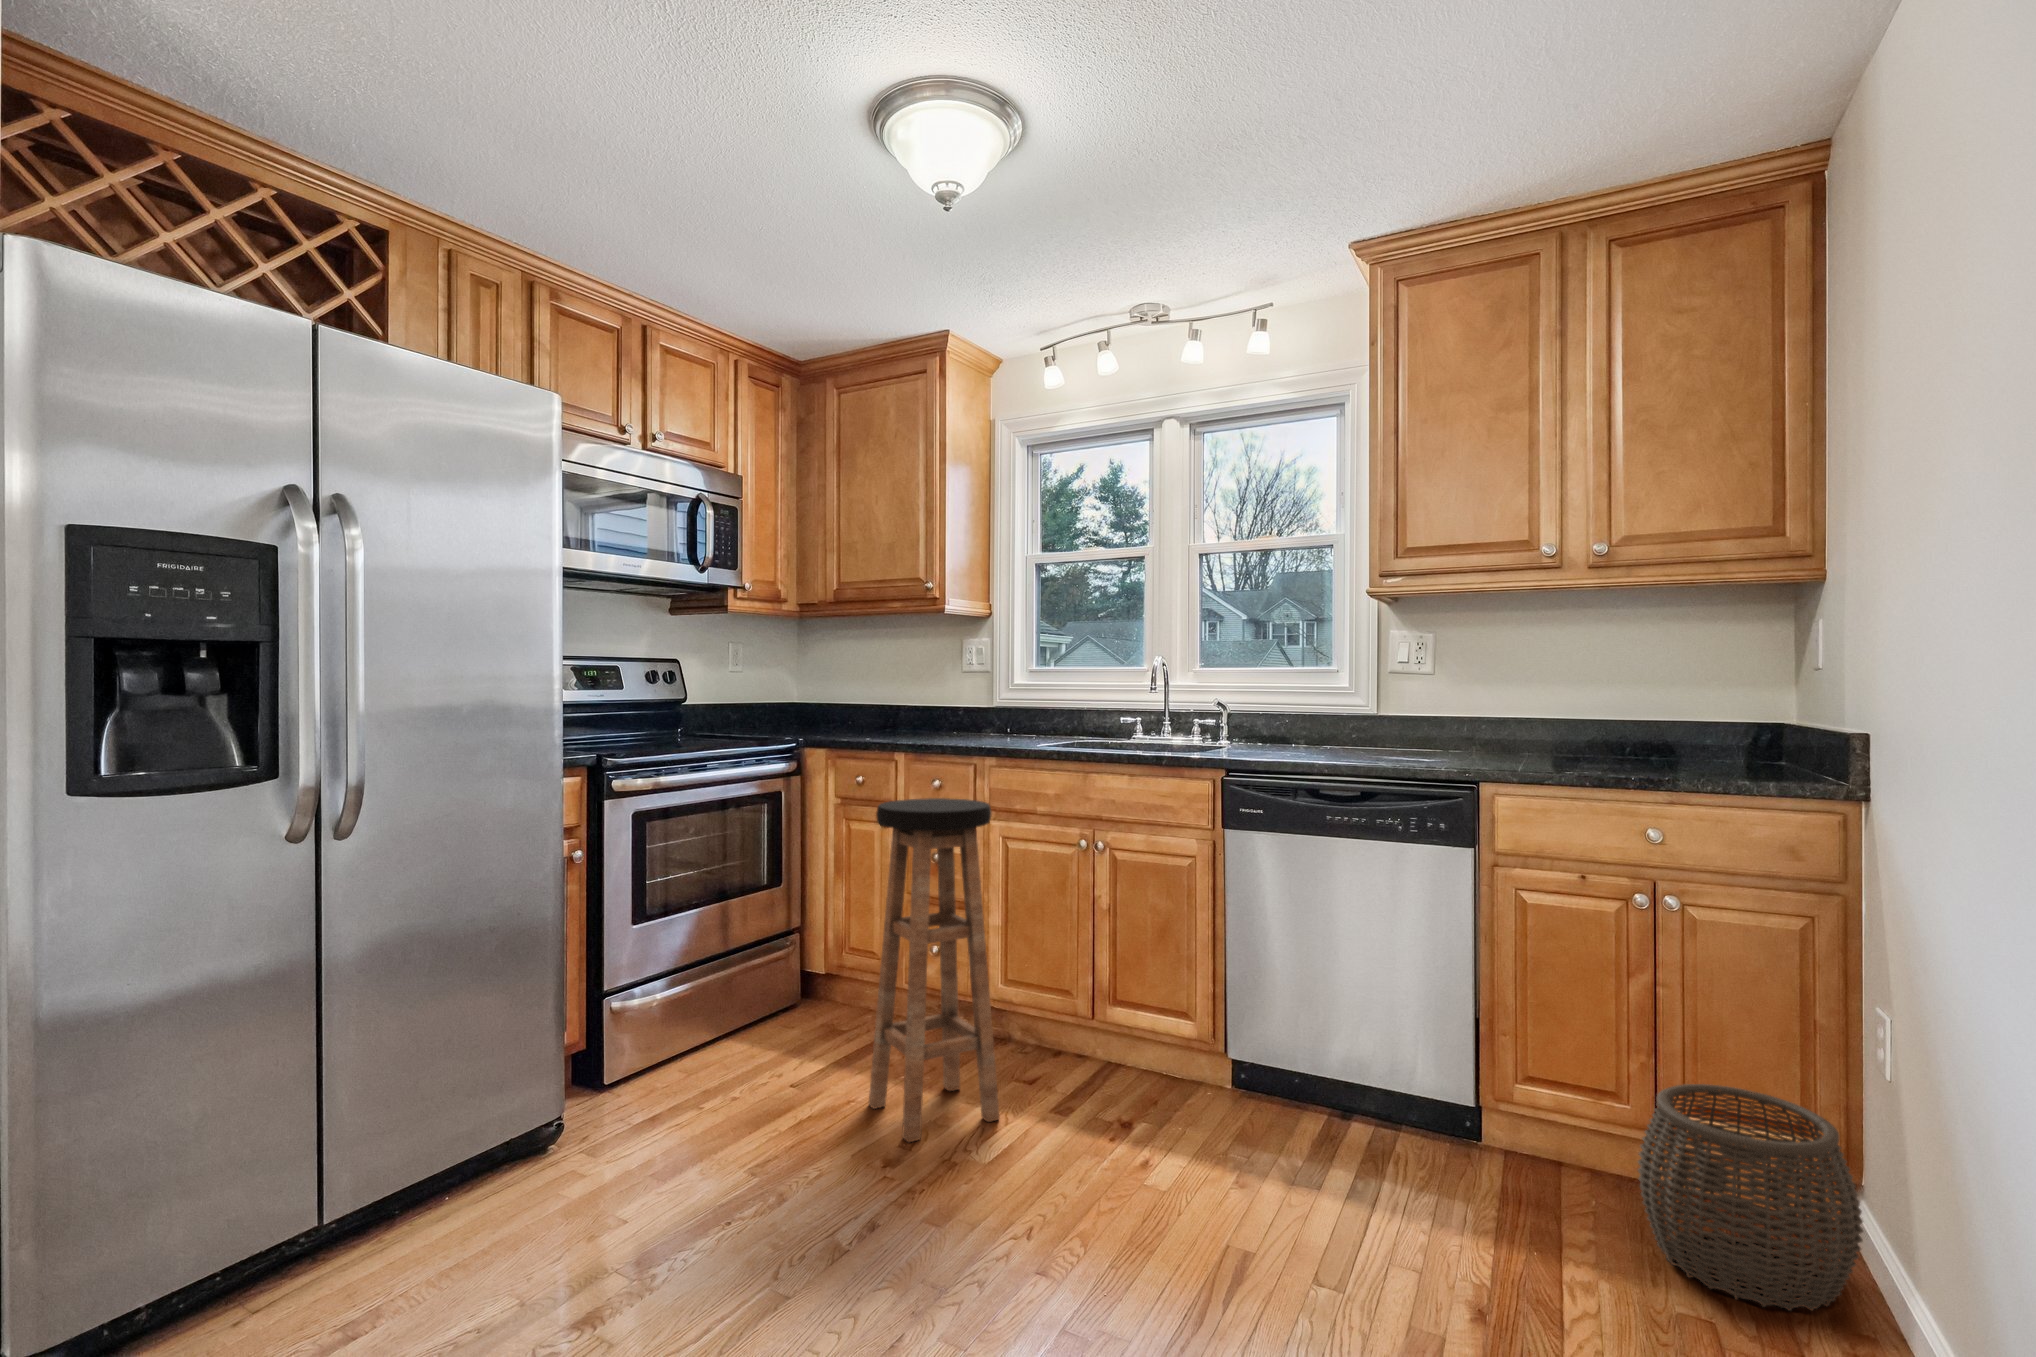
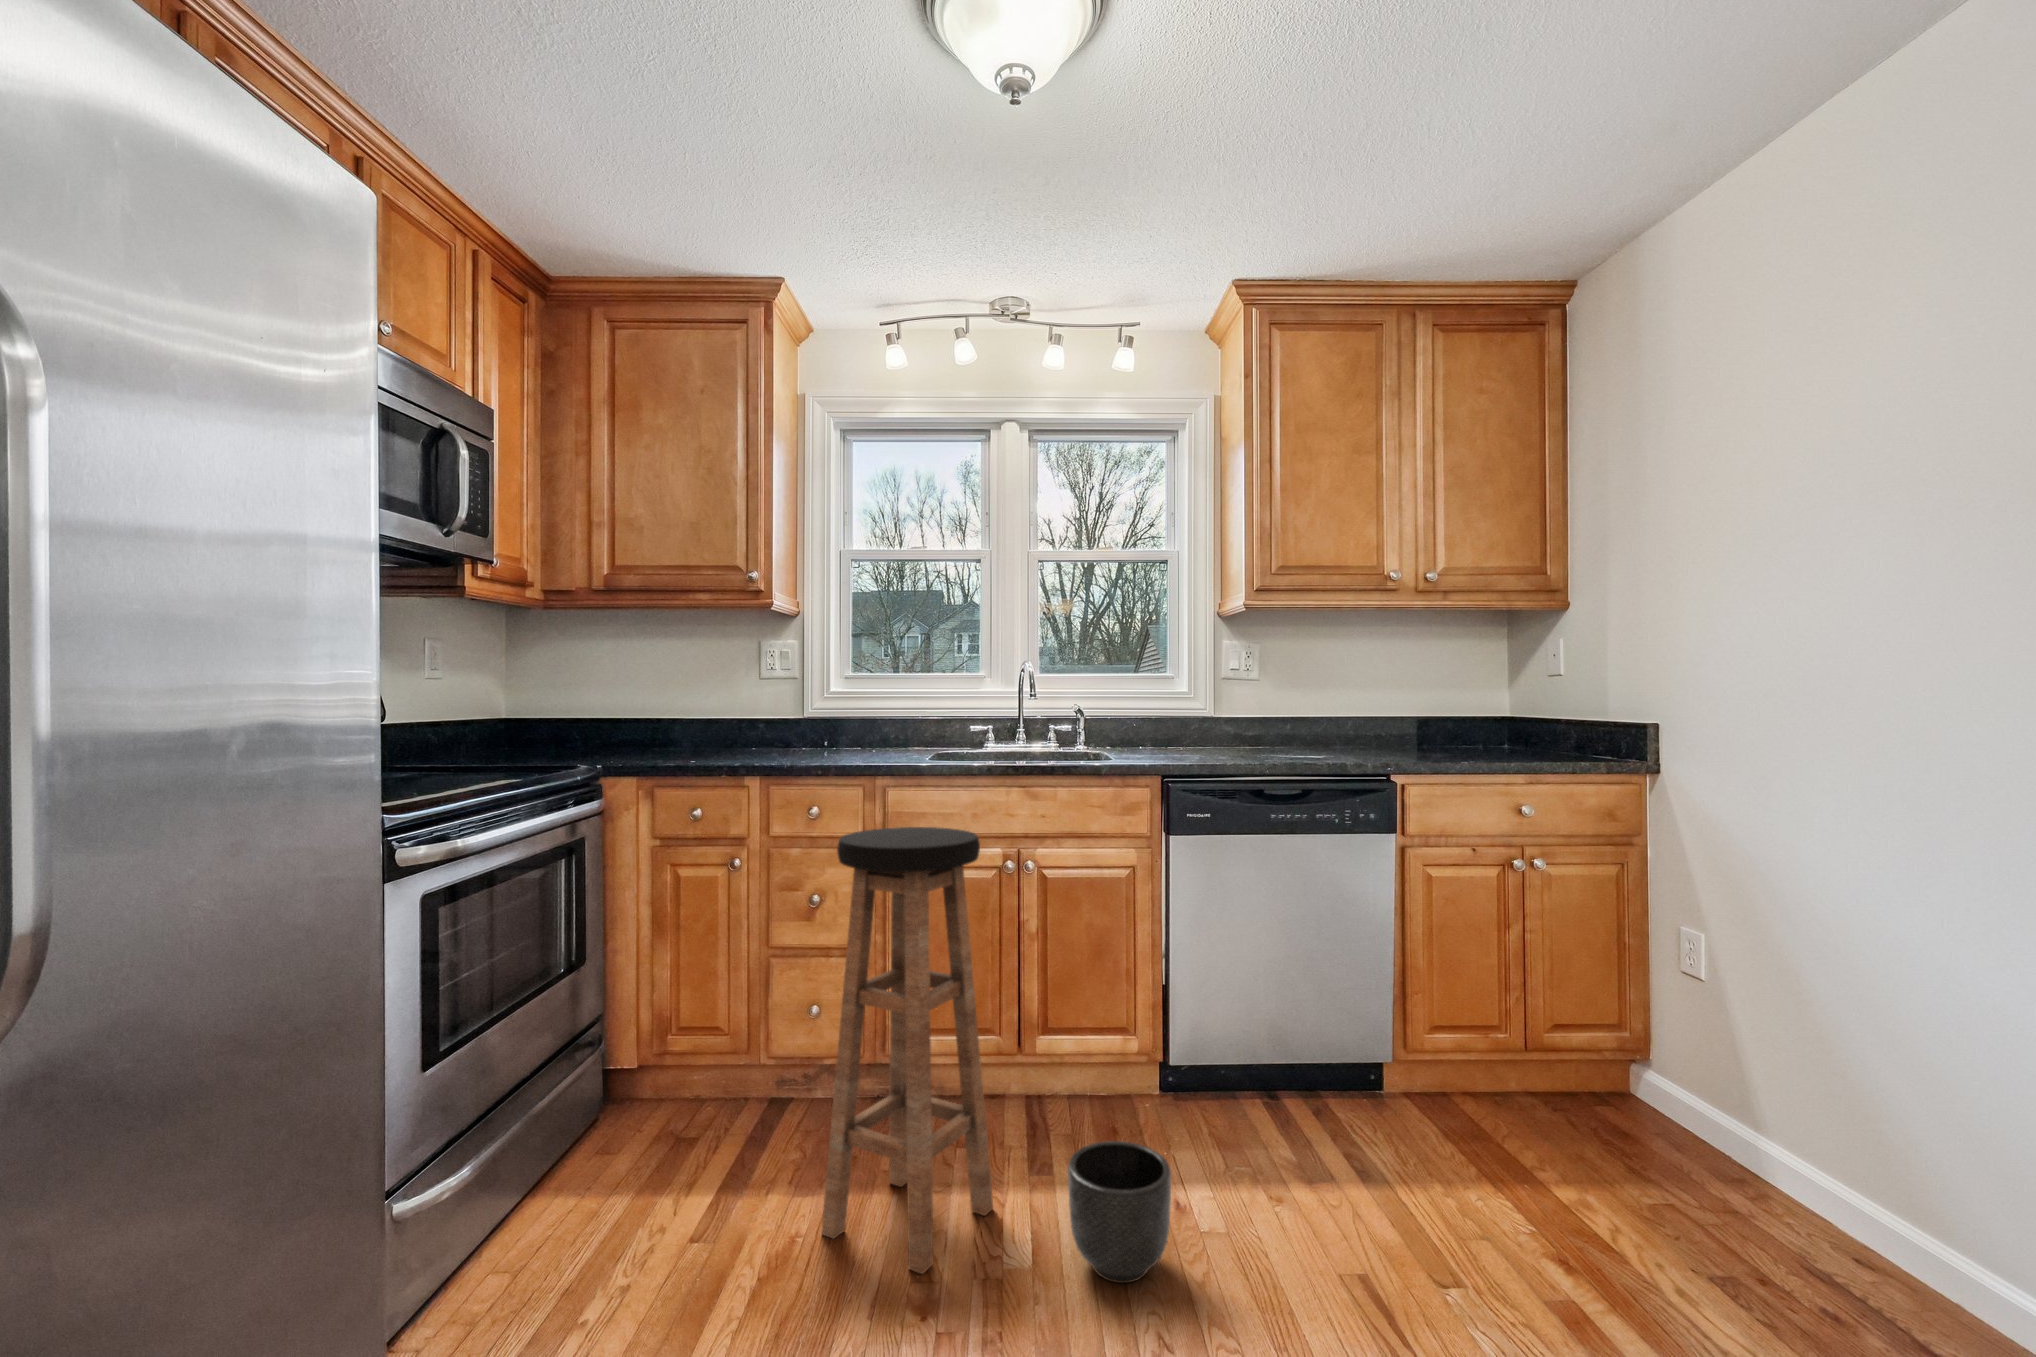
planter: none [1008,1075,1094,1187] -> present [1068,1141,1171,1283]
woven basket: present [1638,1084,1863,1311] -> none [1589,1021,1781,1206]

